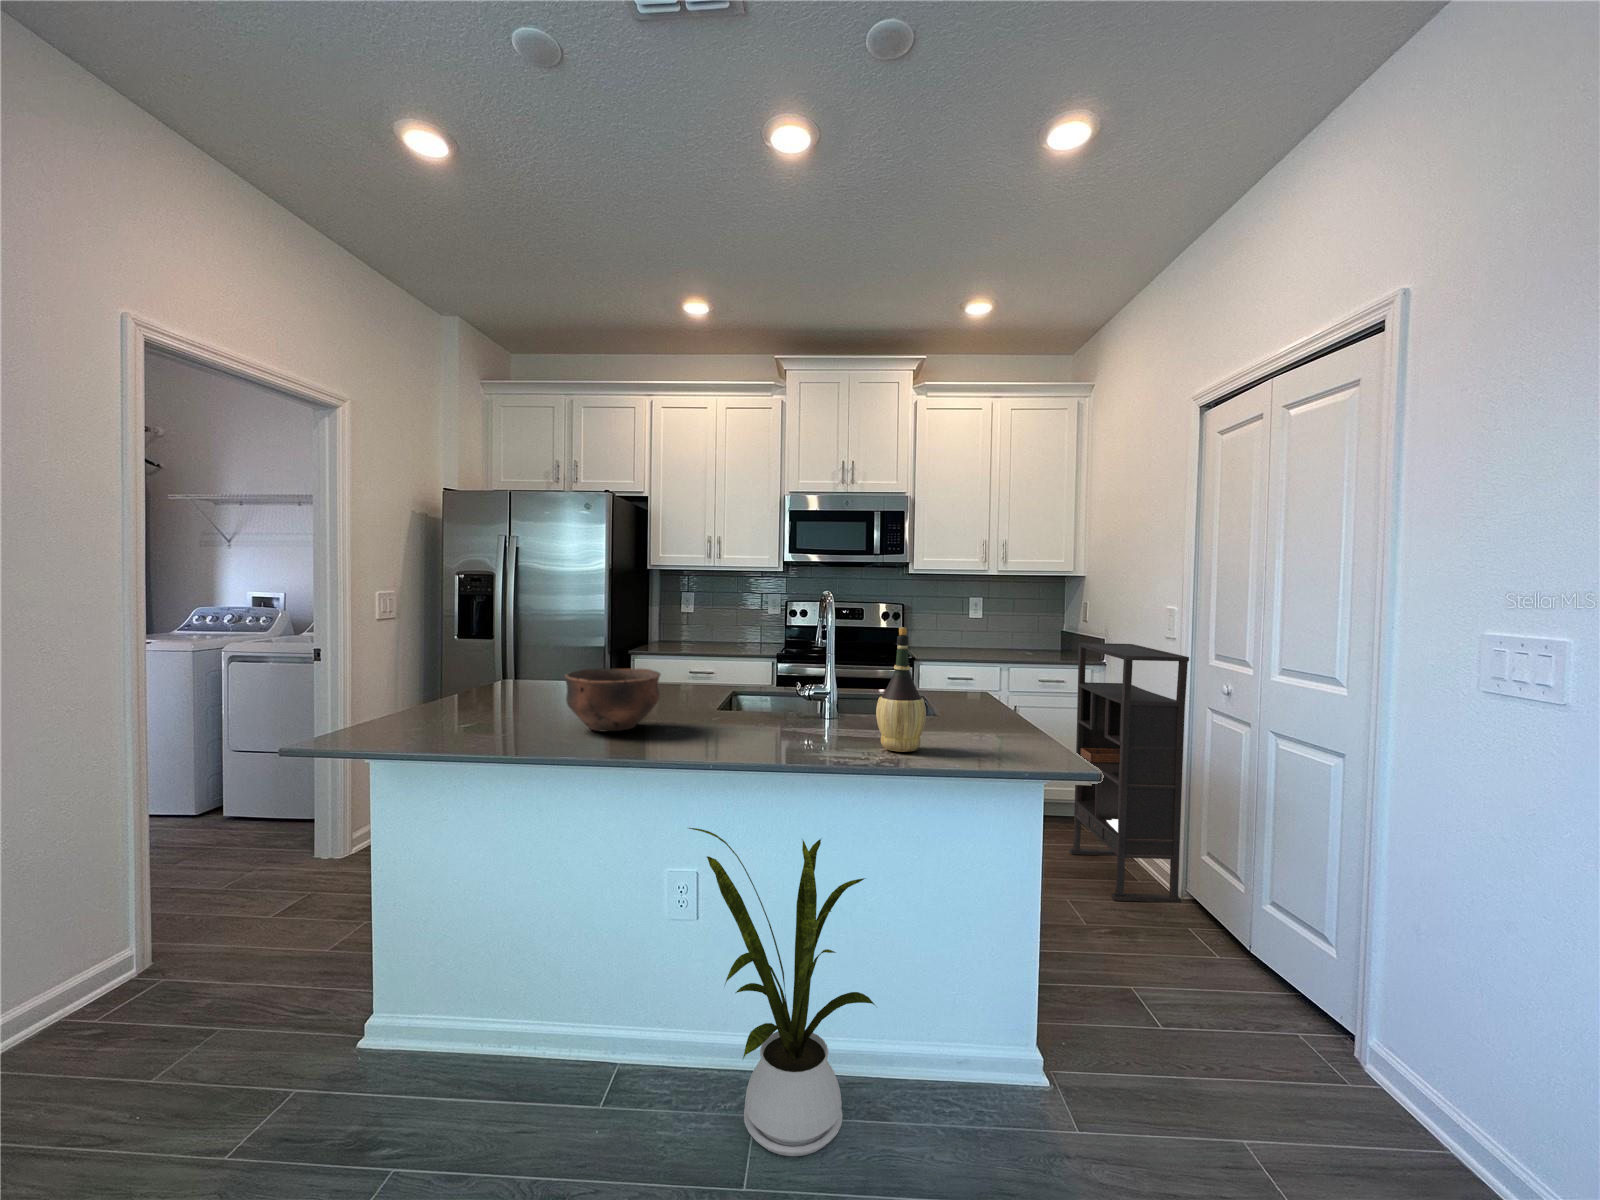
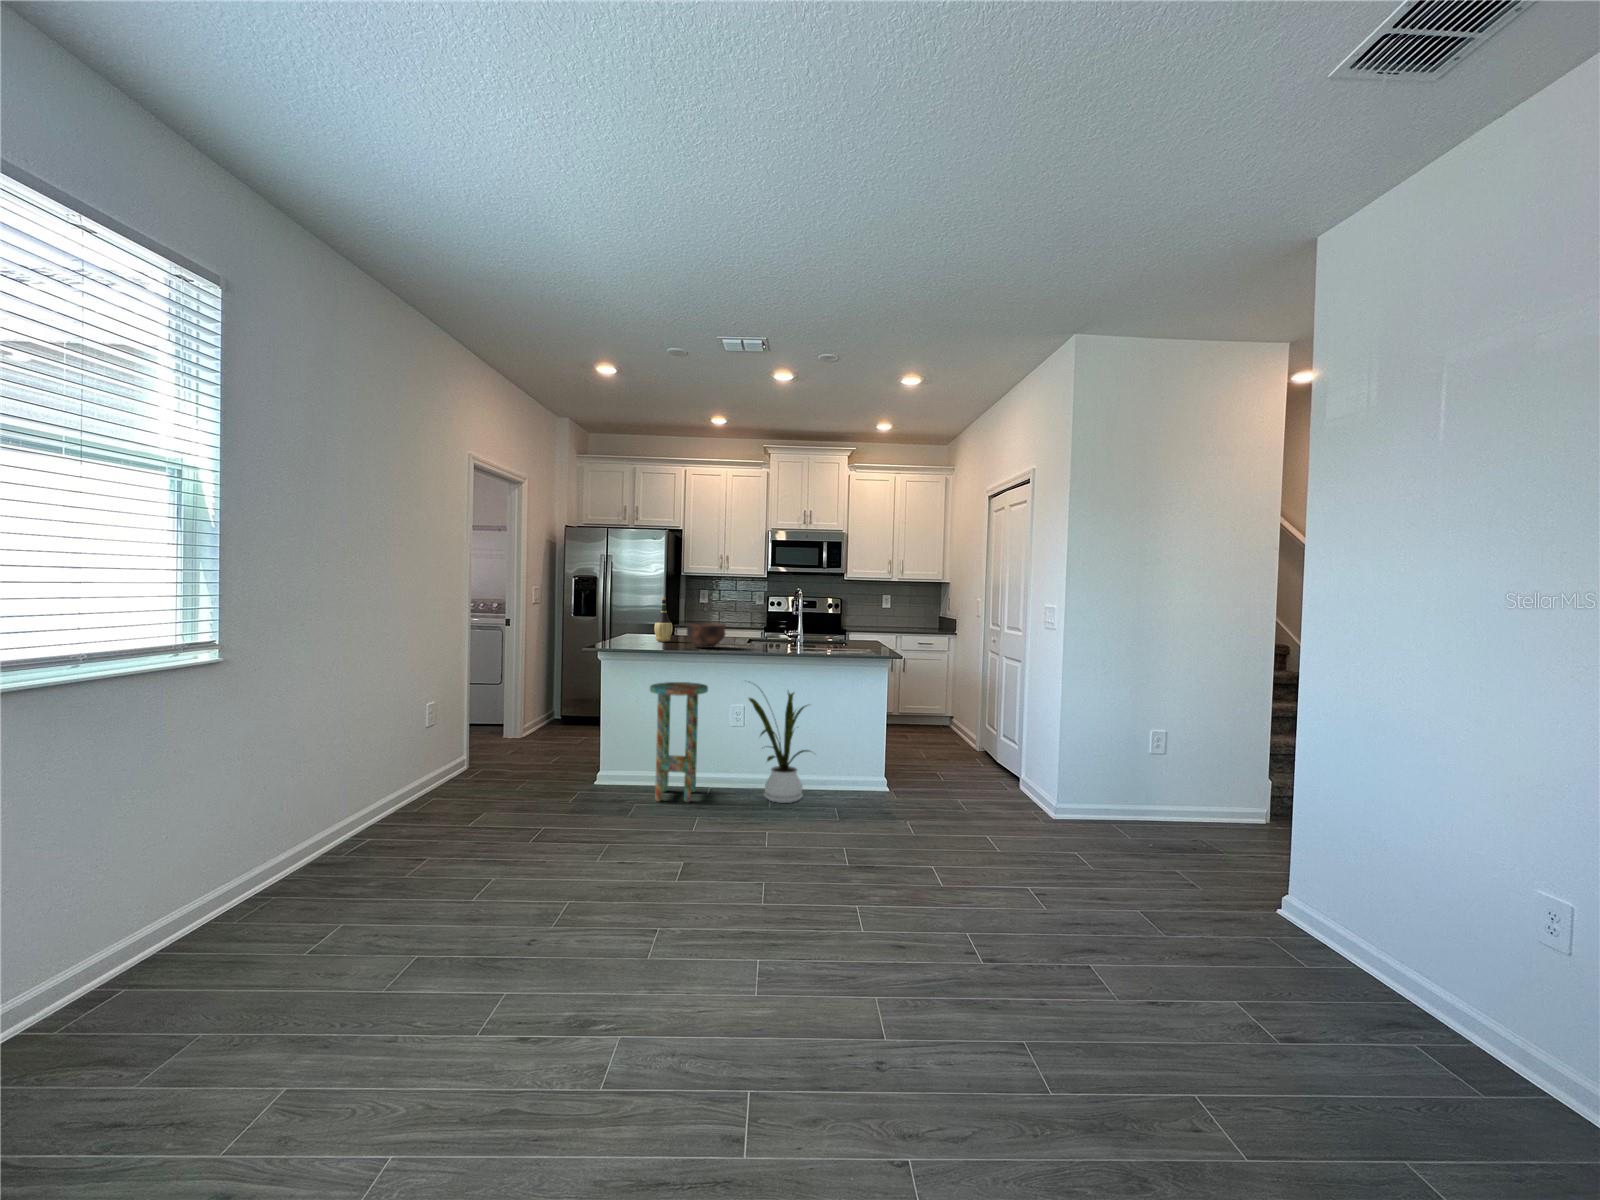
wine bottle: present [876,627,926,752] -> present [654,597,673,642]
bookshelf: present [1069,643,1189,903] -> none [930,620,982,754]
side table: none [447,815,603,1152] -> present [650,682,708,802]

